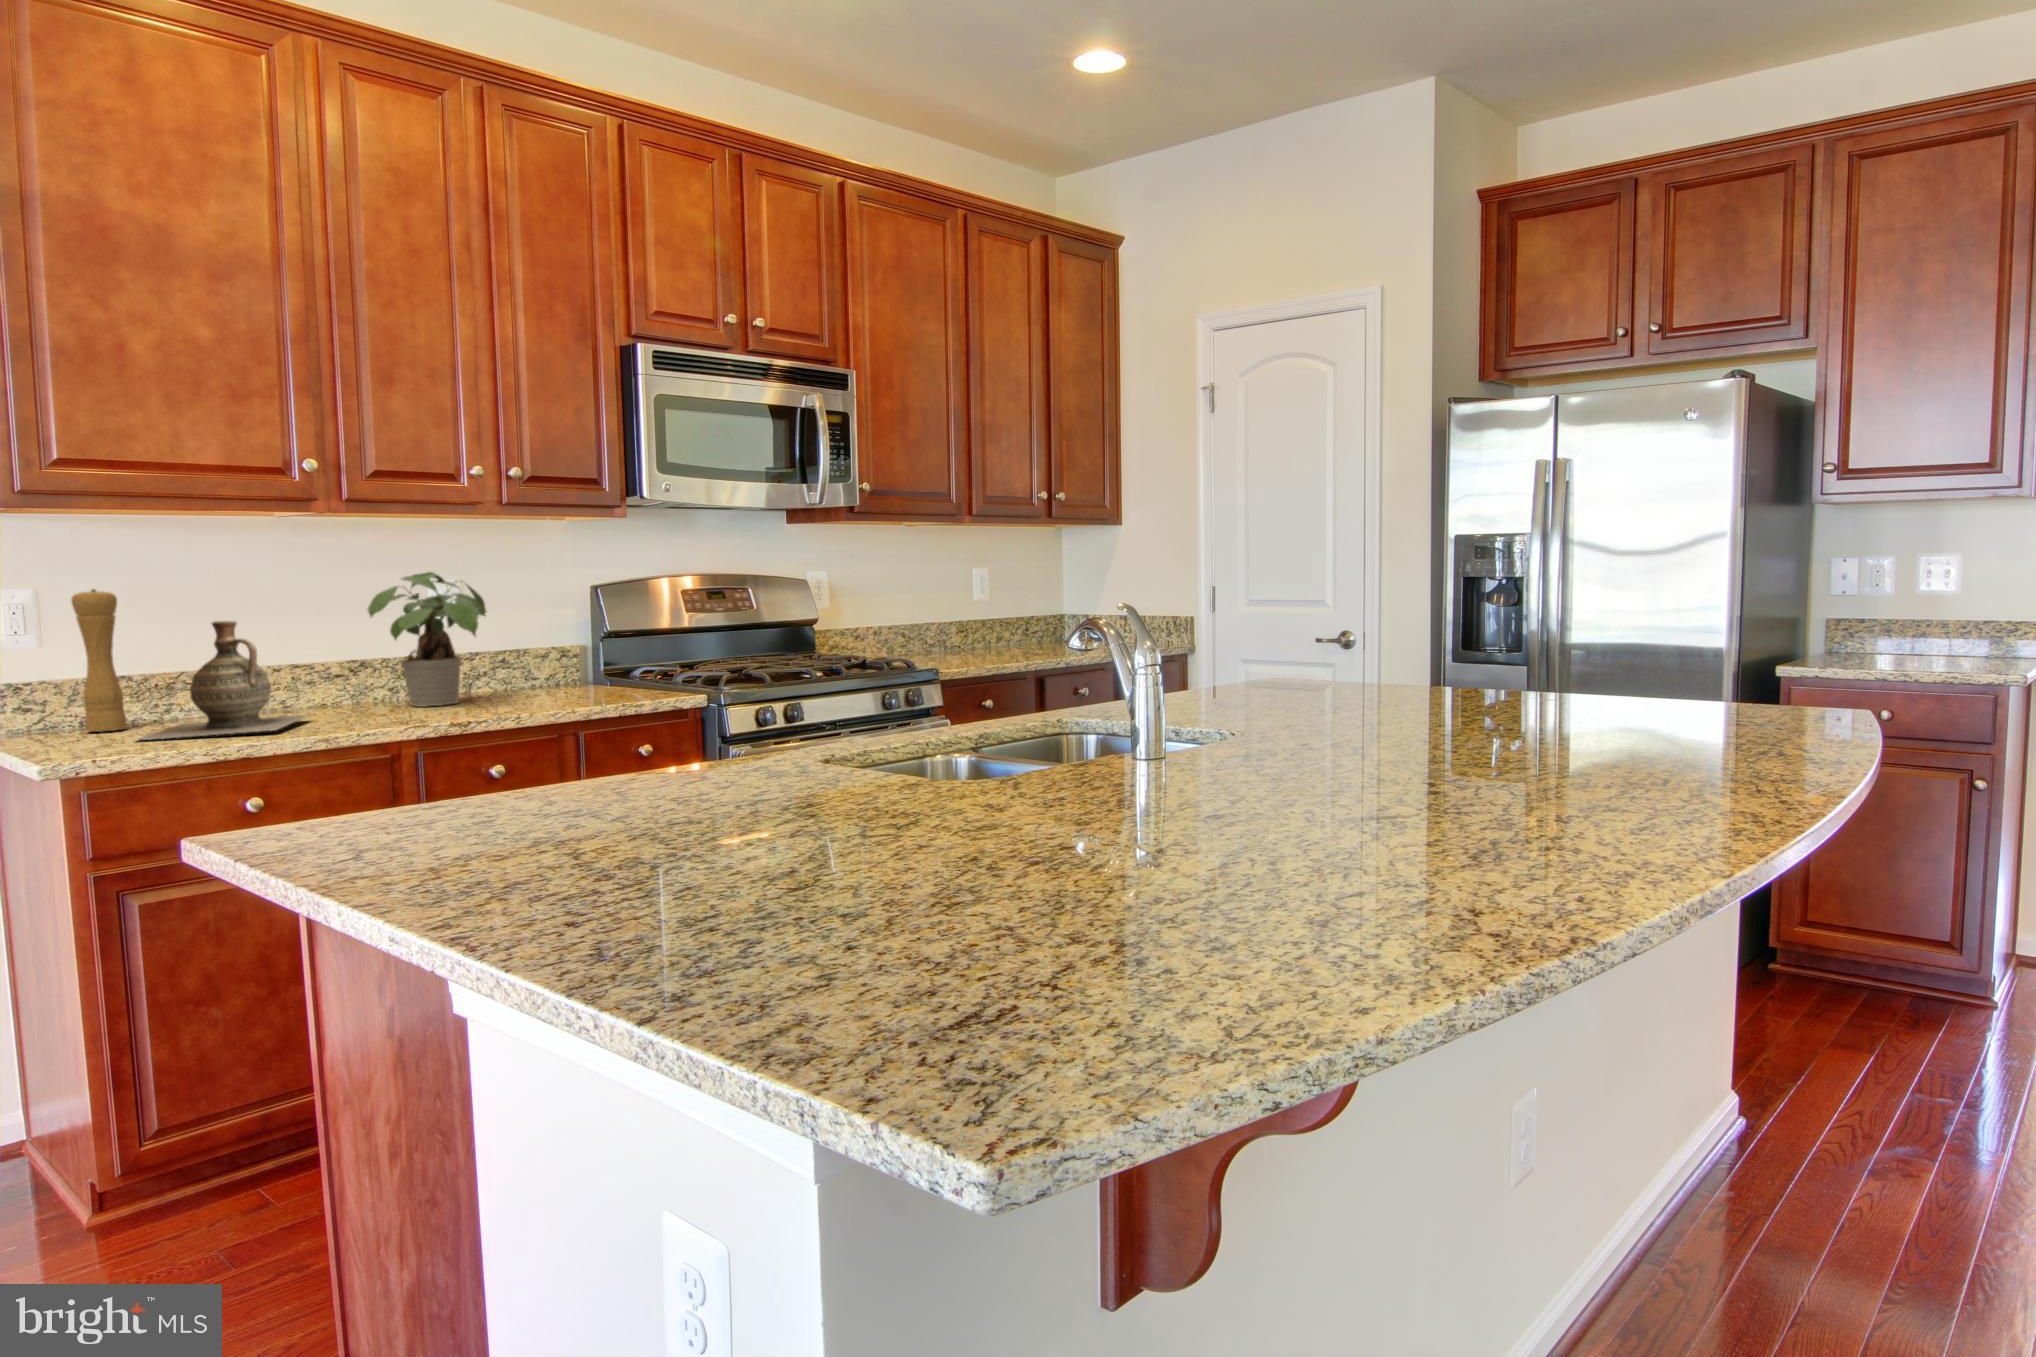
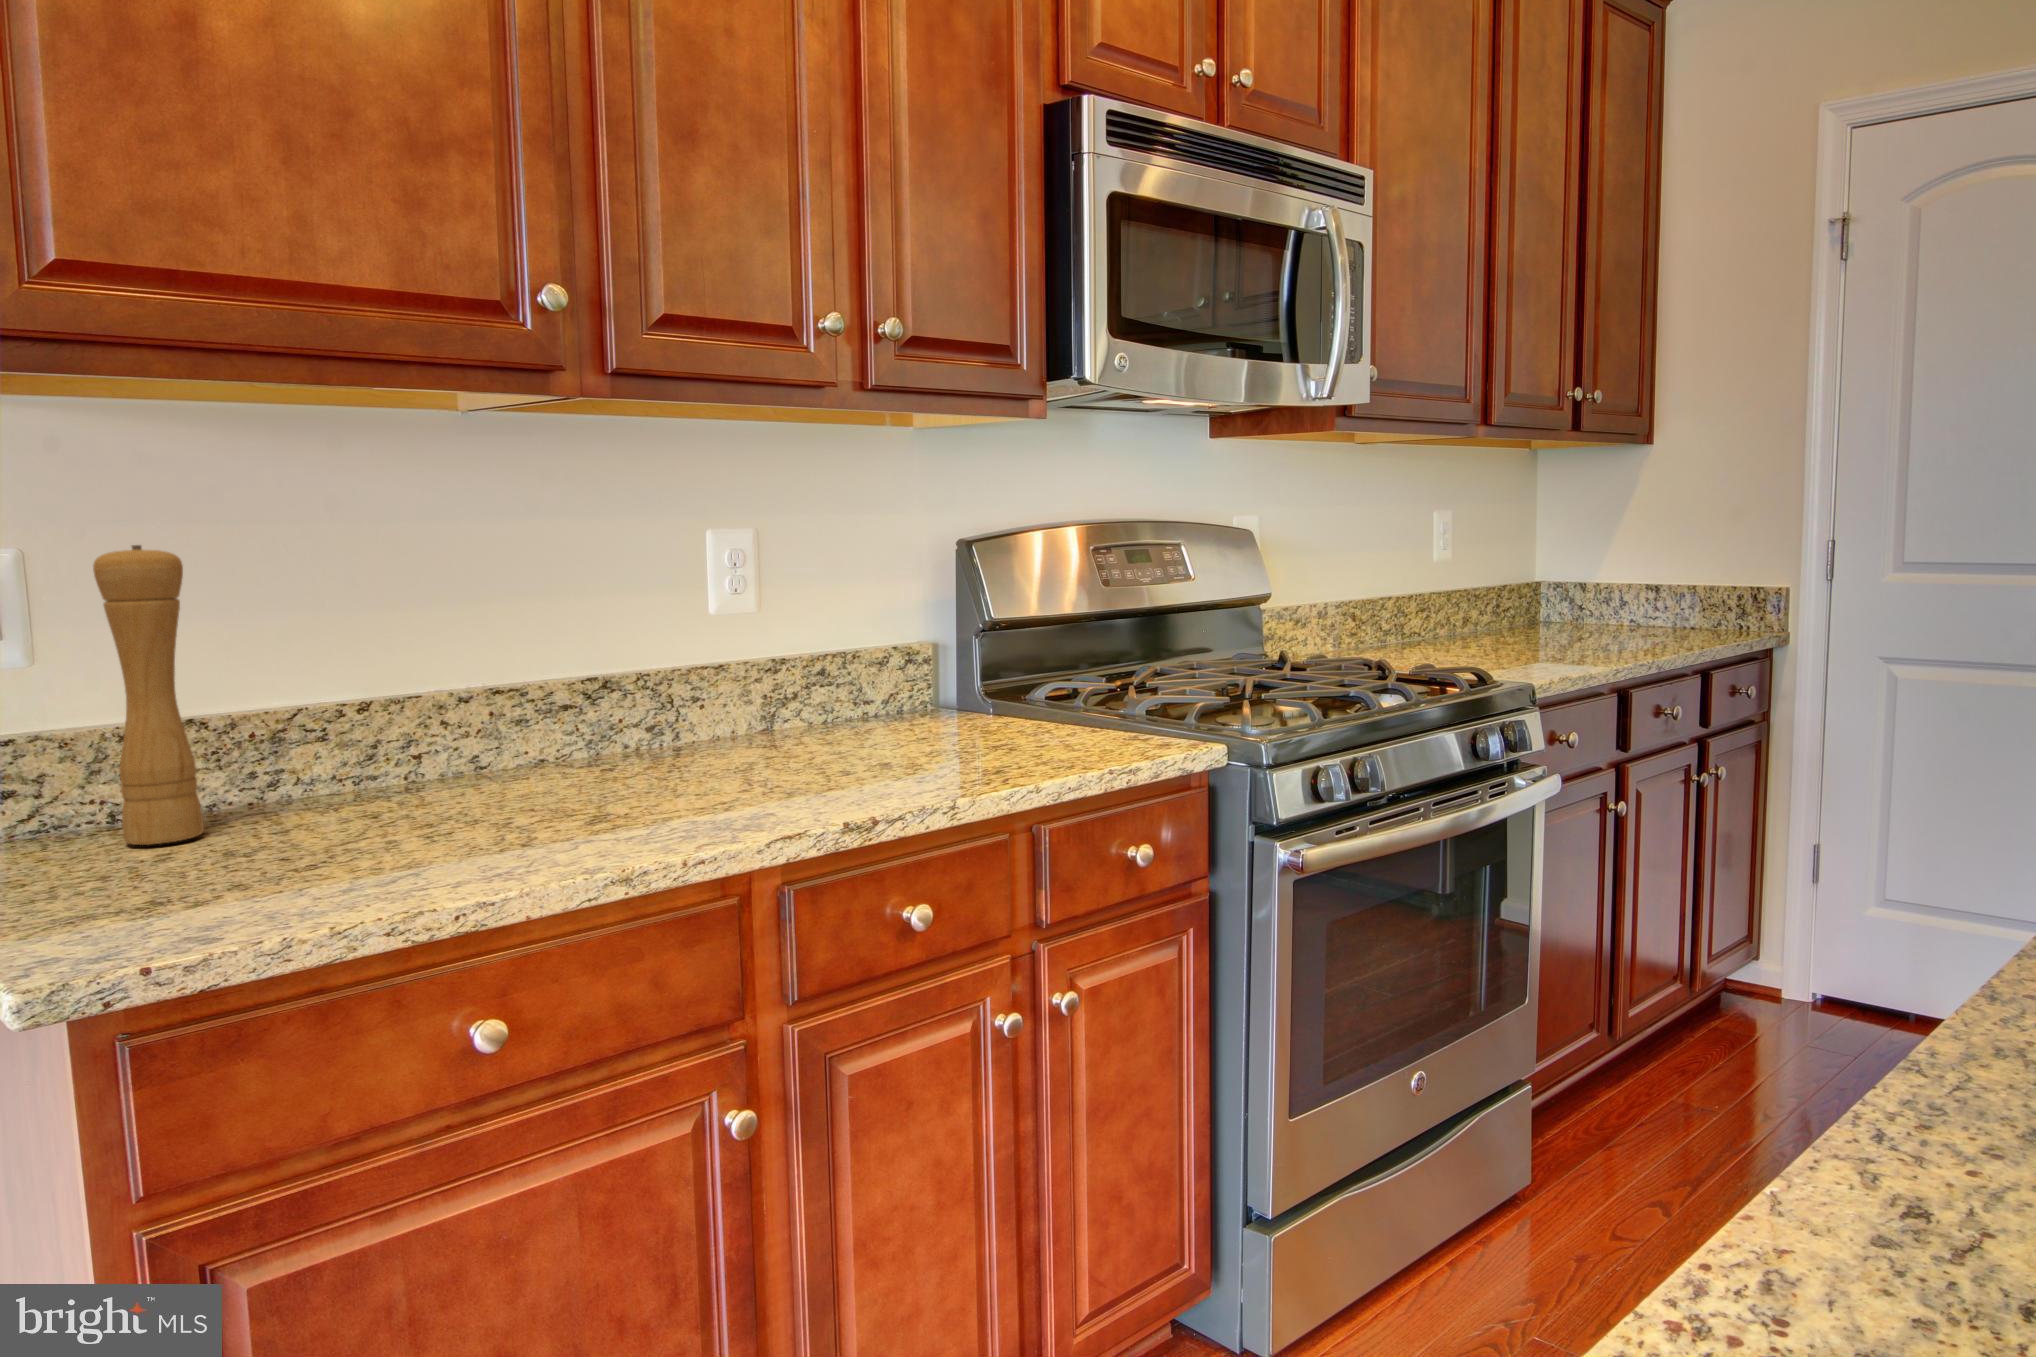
potted plant: present [368,572,486,707] -> none [643,512,859,772]
ceramic jug: present [139,621,307,740] -> none [225,615,557,886]

